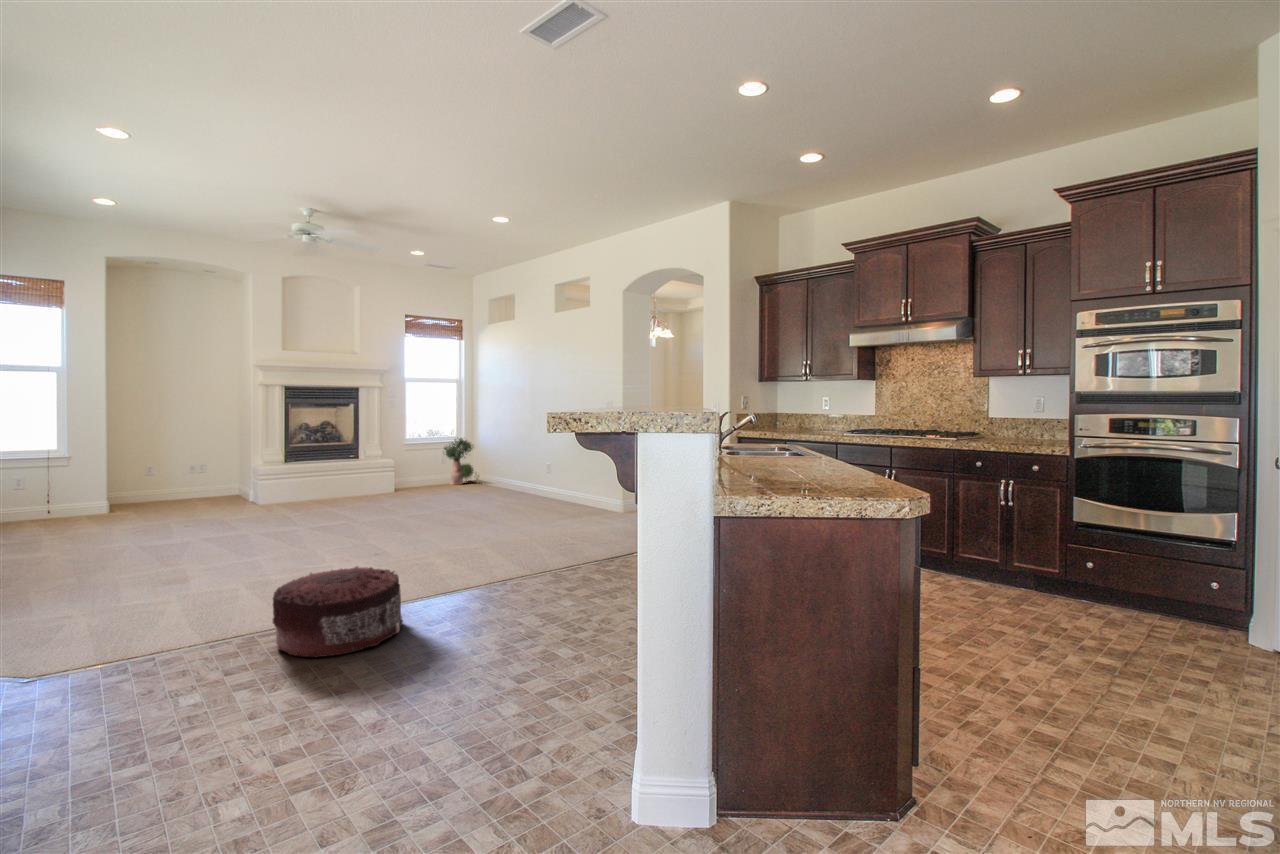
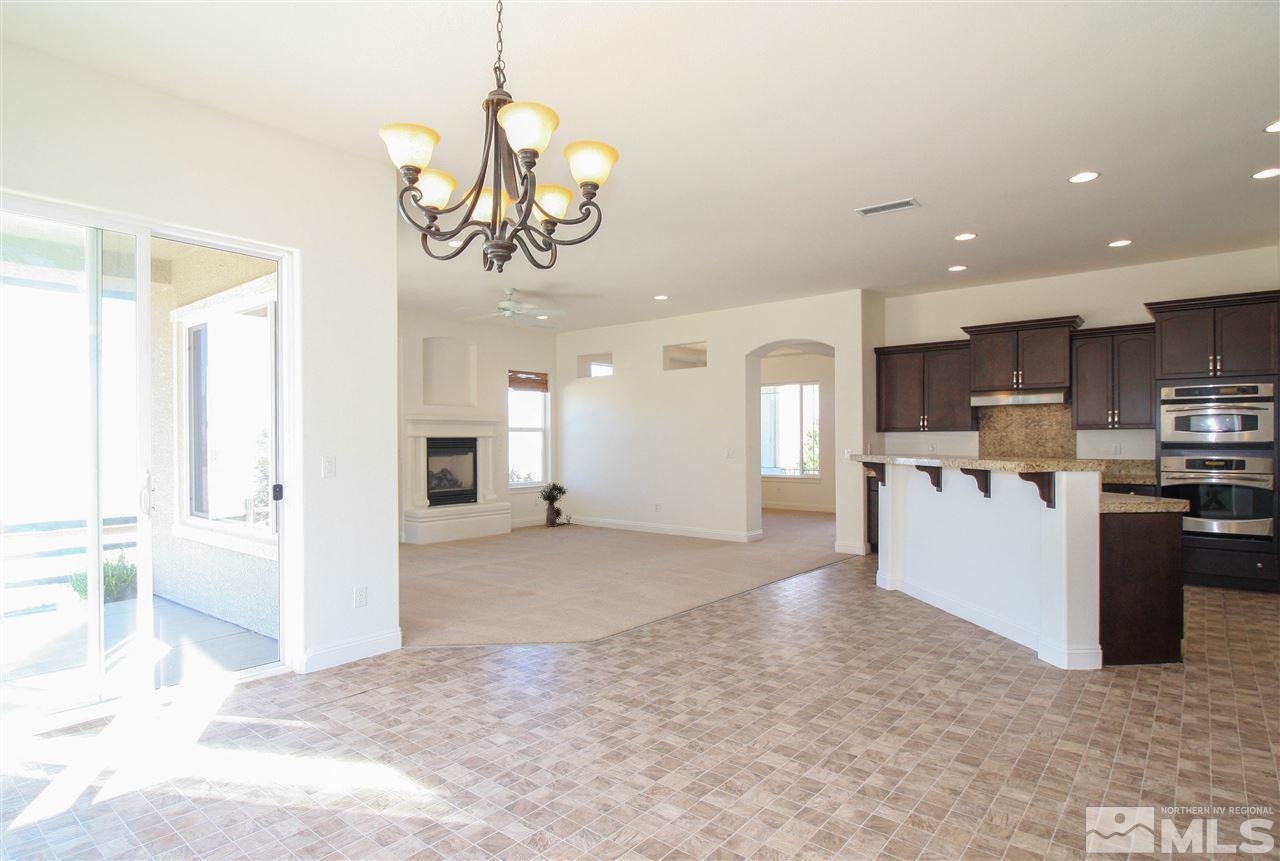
pouf: present [273,566,403,658] -> none [675,577,761,638]

